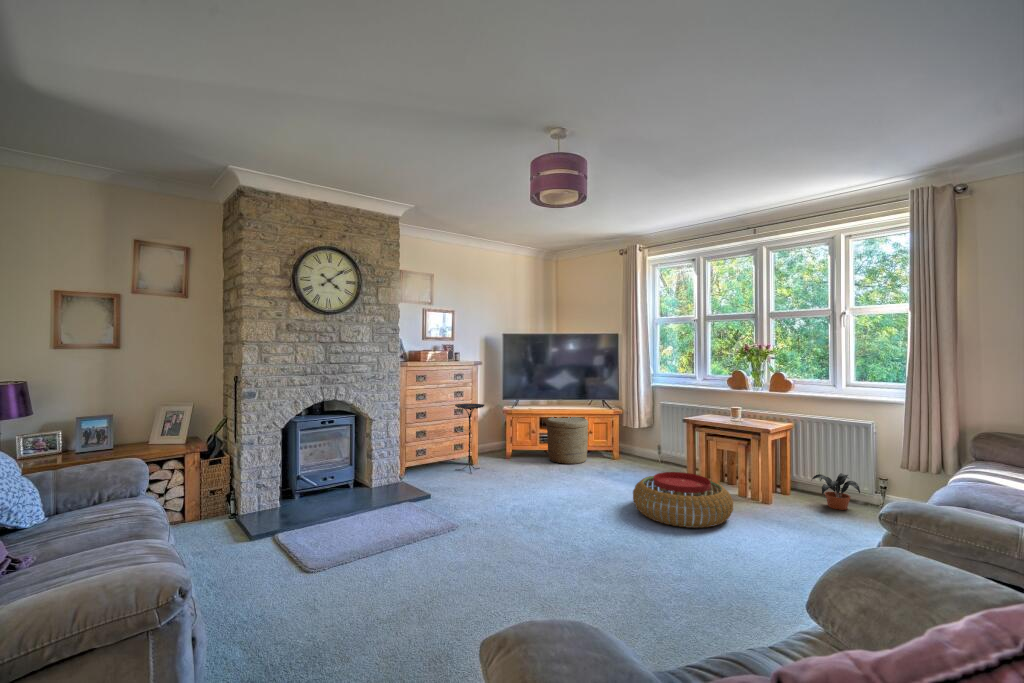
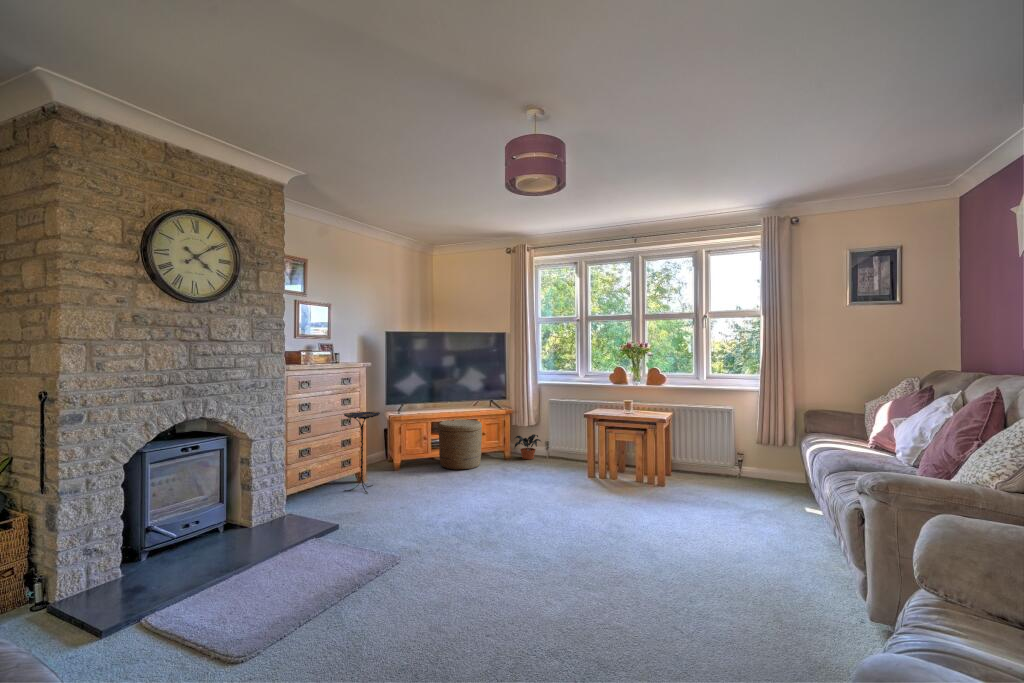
pouf: present [633,472,733,528] -> none [562,466,656,519]
potted plant: present [812,473,860,510] -> present [515,434,541,459]

